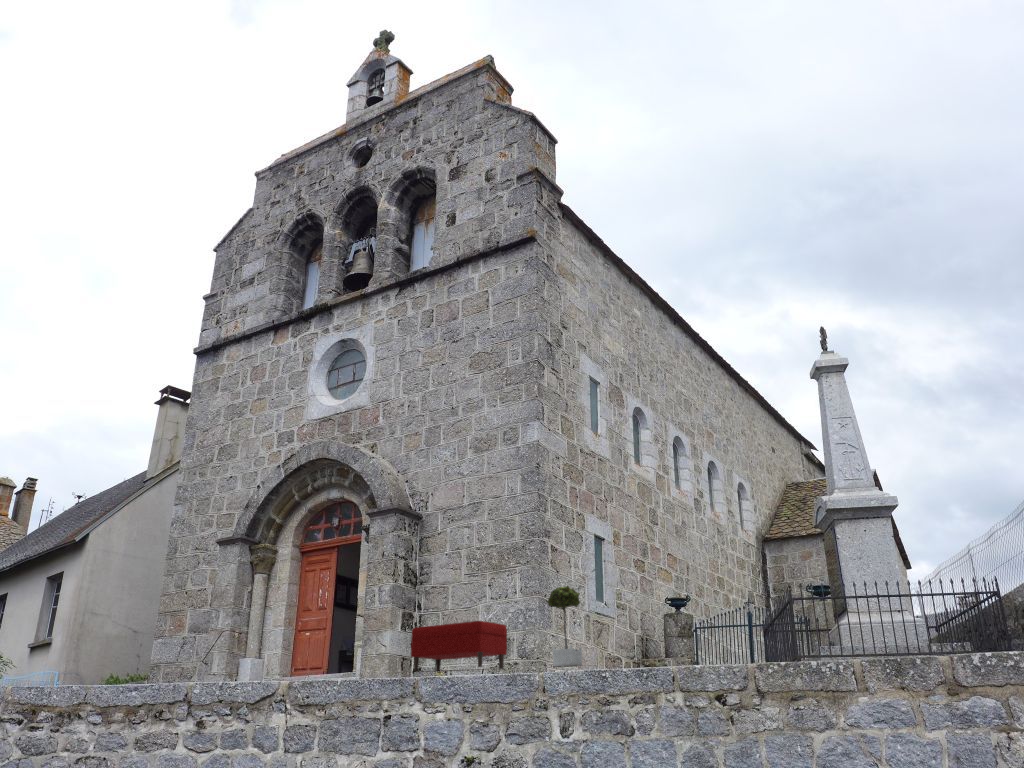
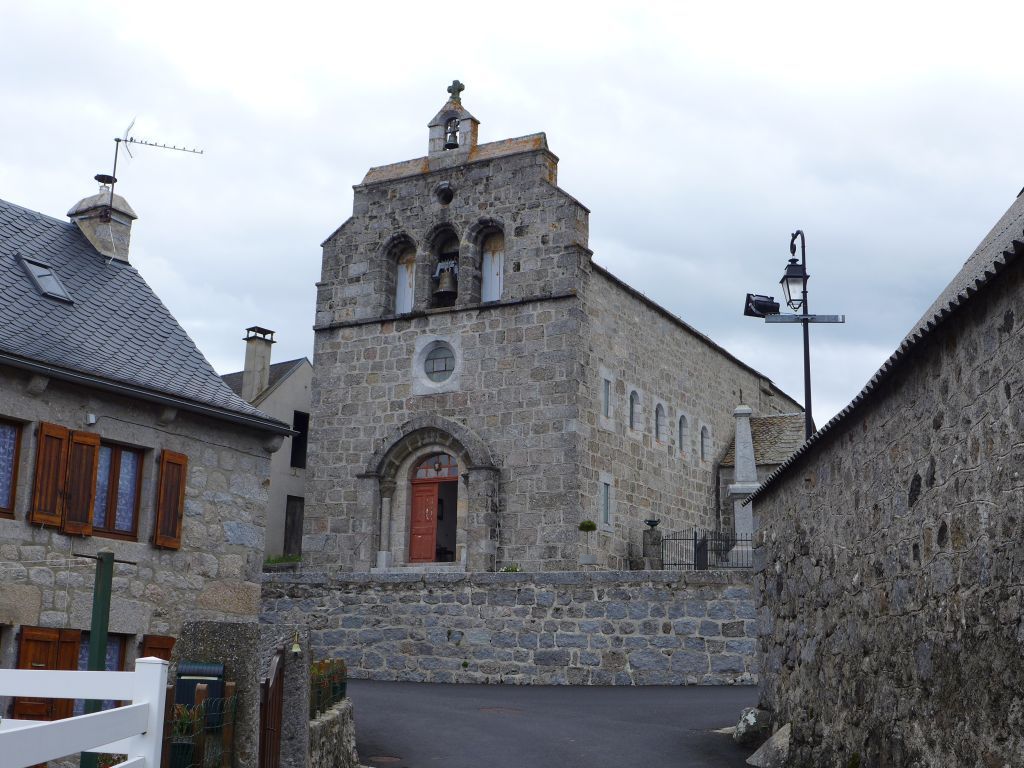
bench: present [411,621,507,671] -> none [497,538,554,565]

